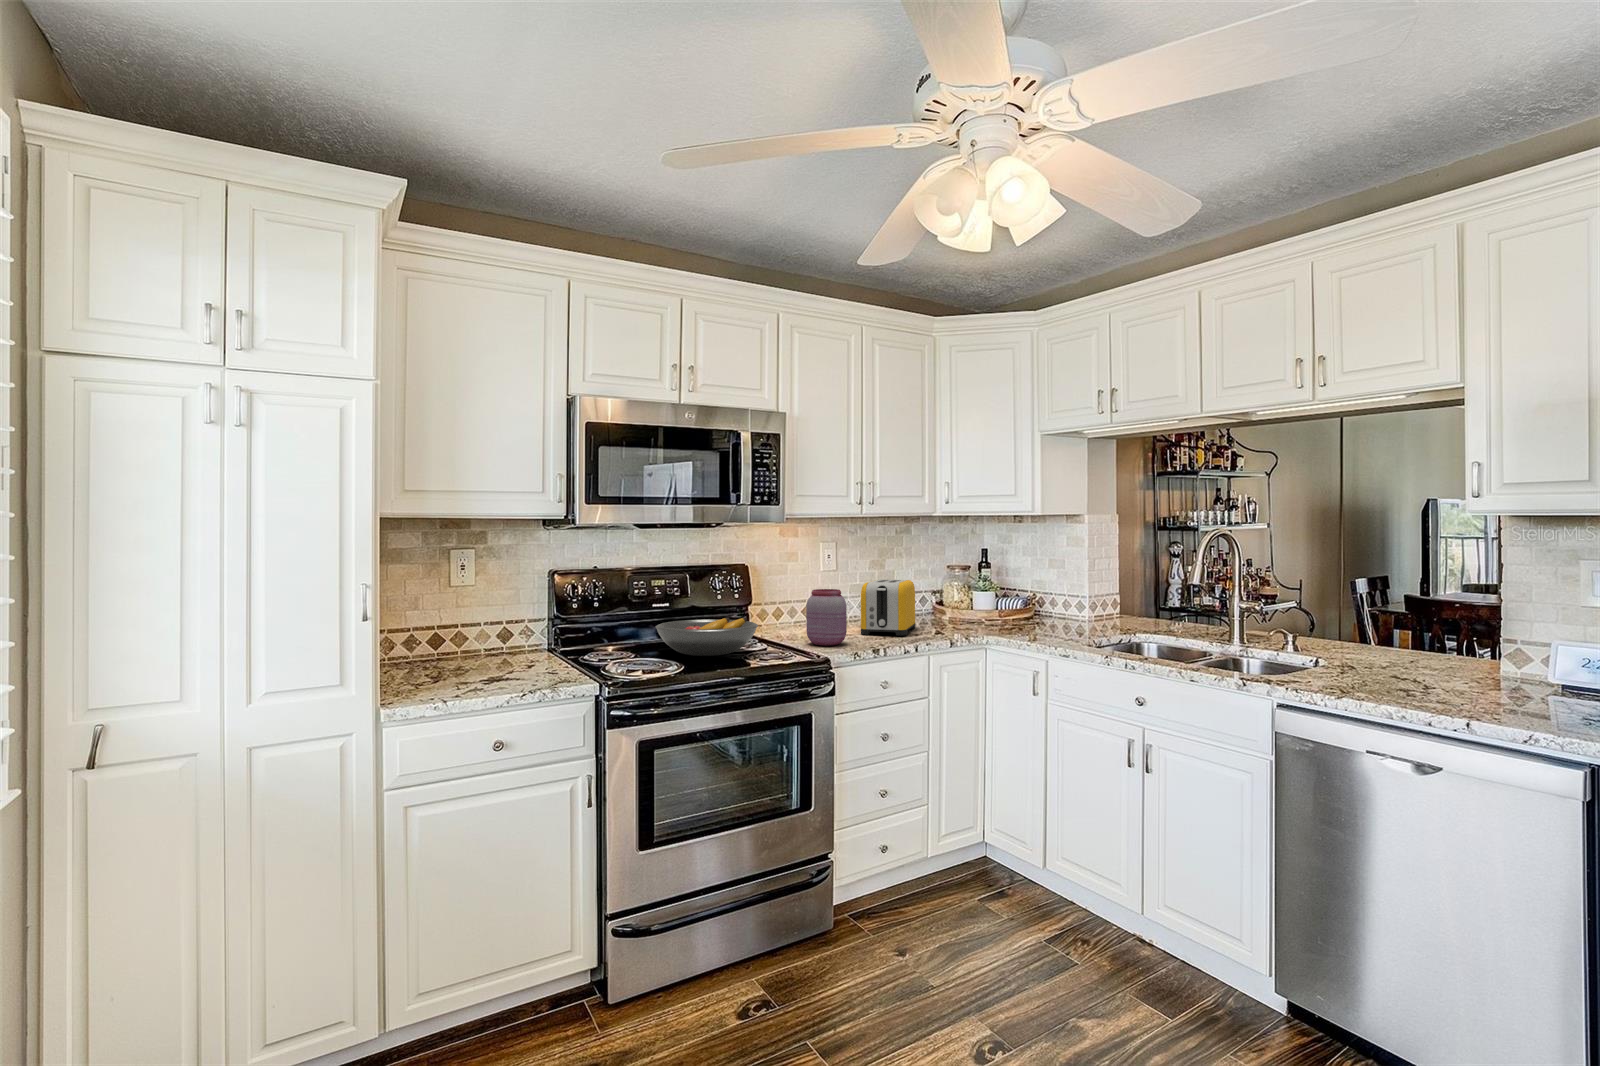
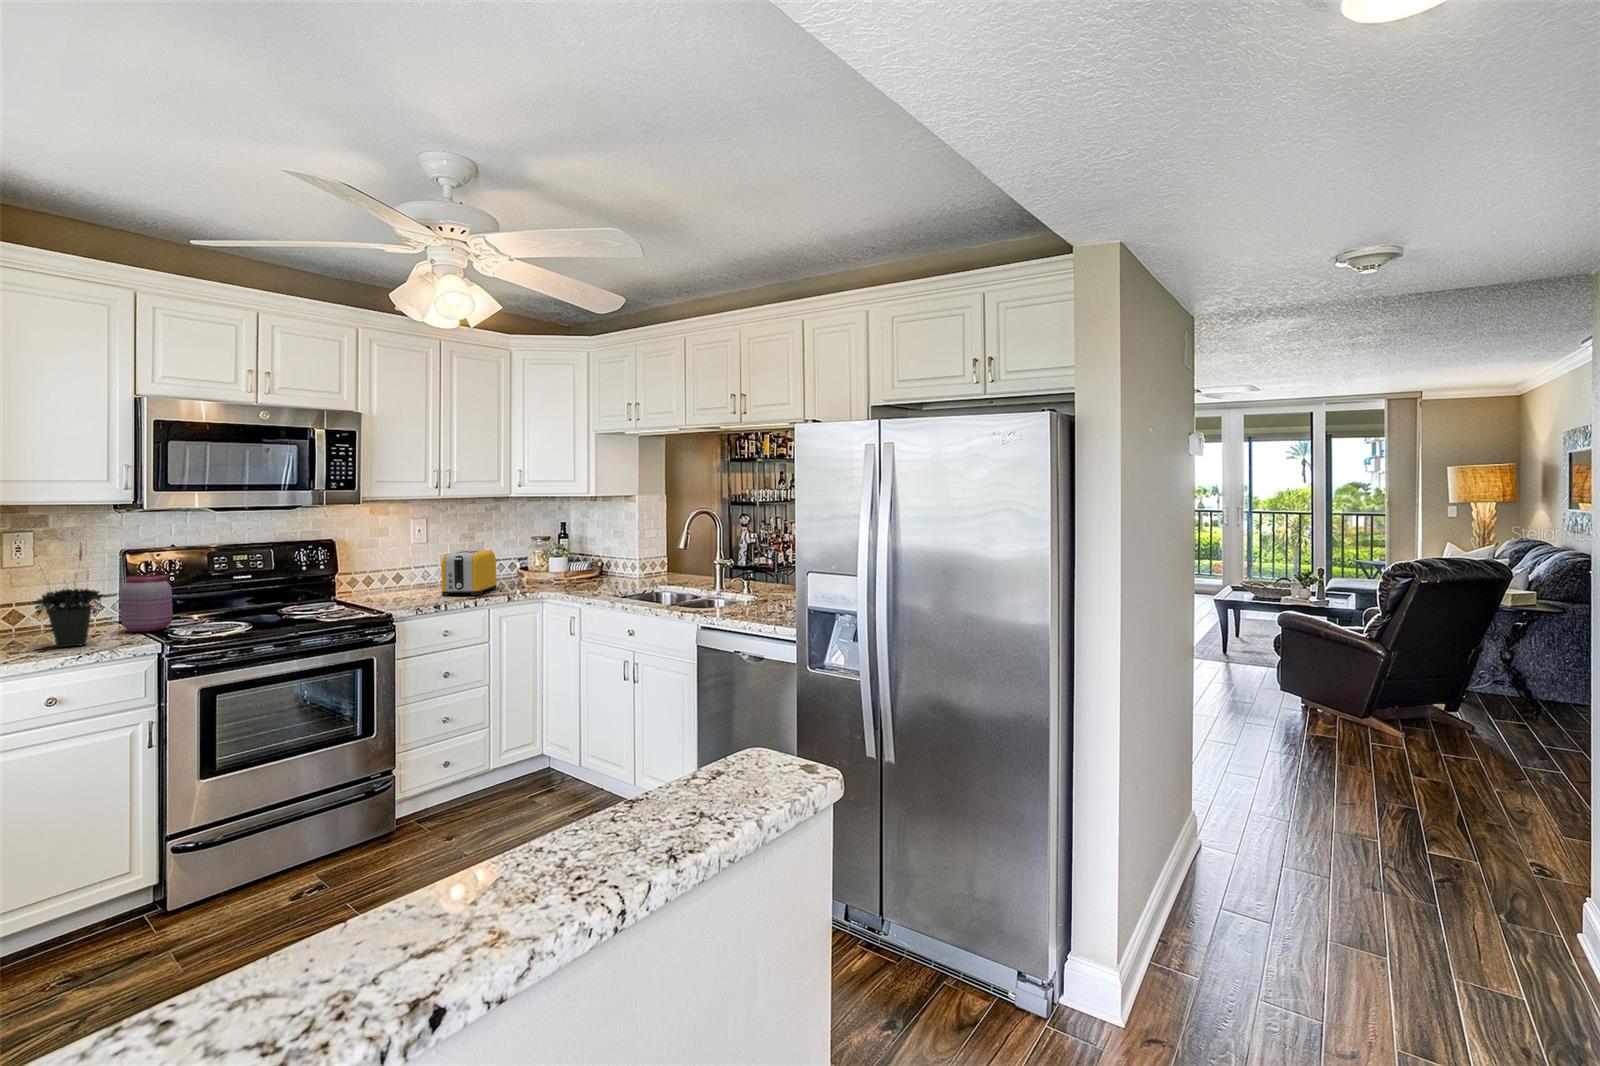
potted plant: none [482,557,546,680] -> present [33,543,103,647]
jar: present [806,589,847,646] -> present [120,575,173,632]
fruit bowl: present [656,618,758,656] -> none [229,586,331,619]

